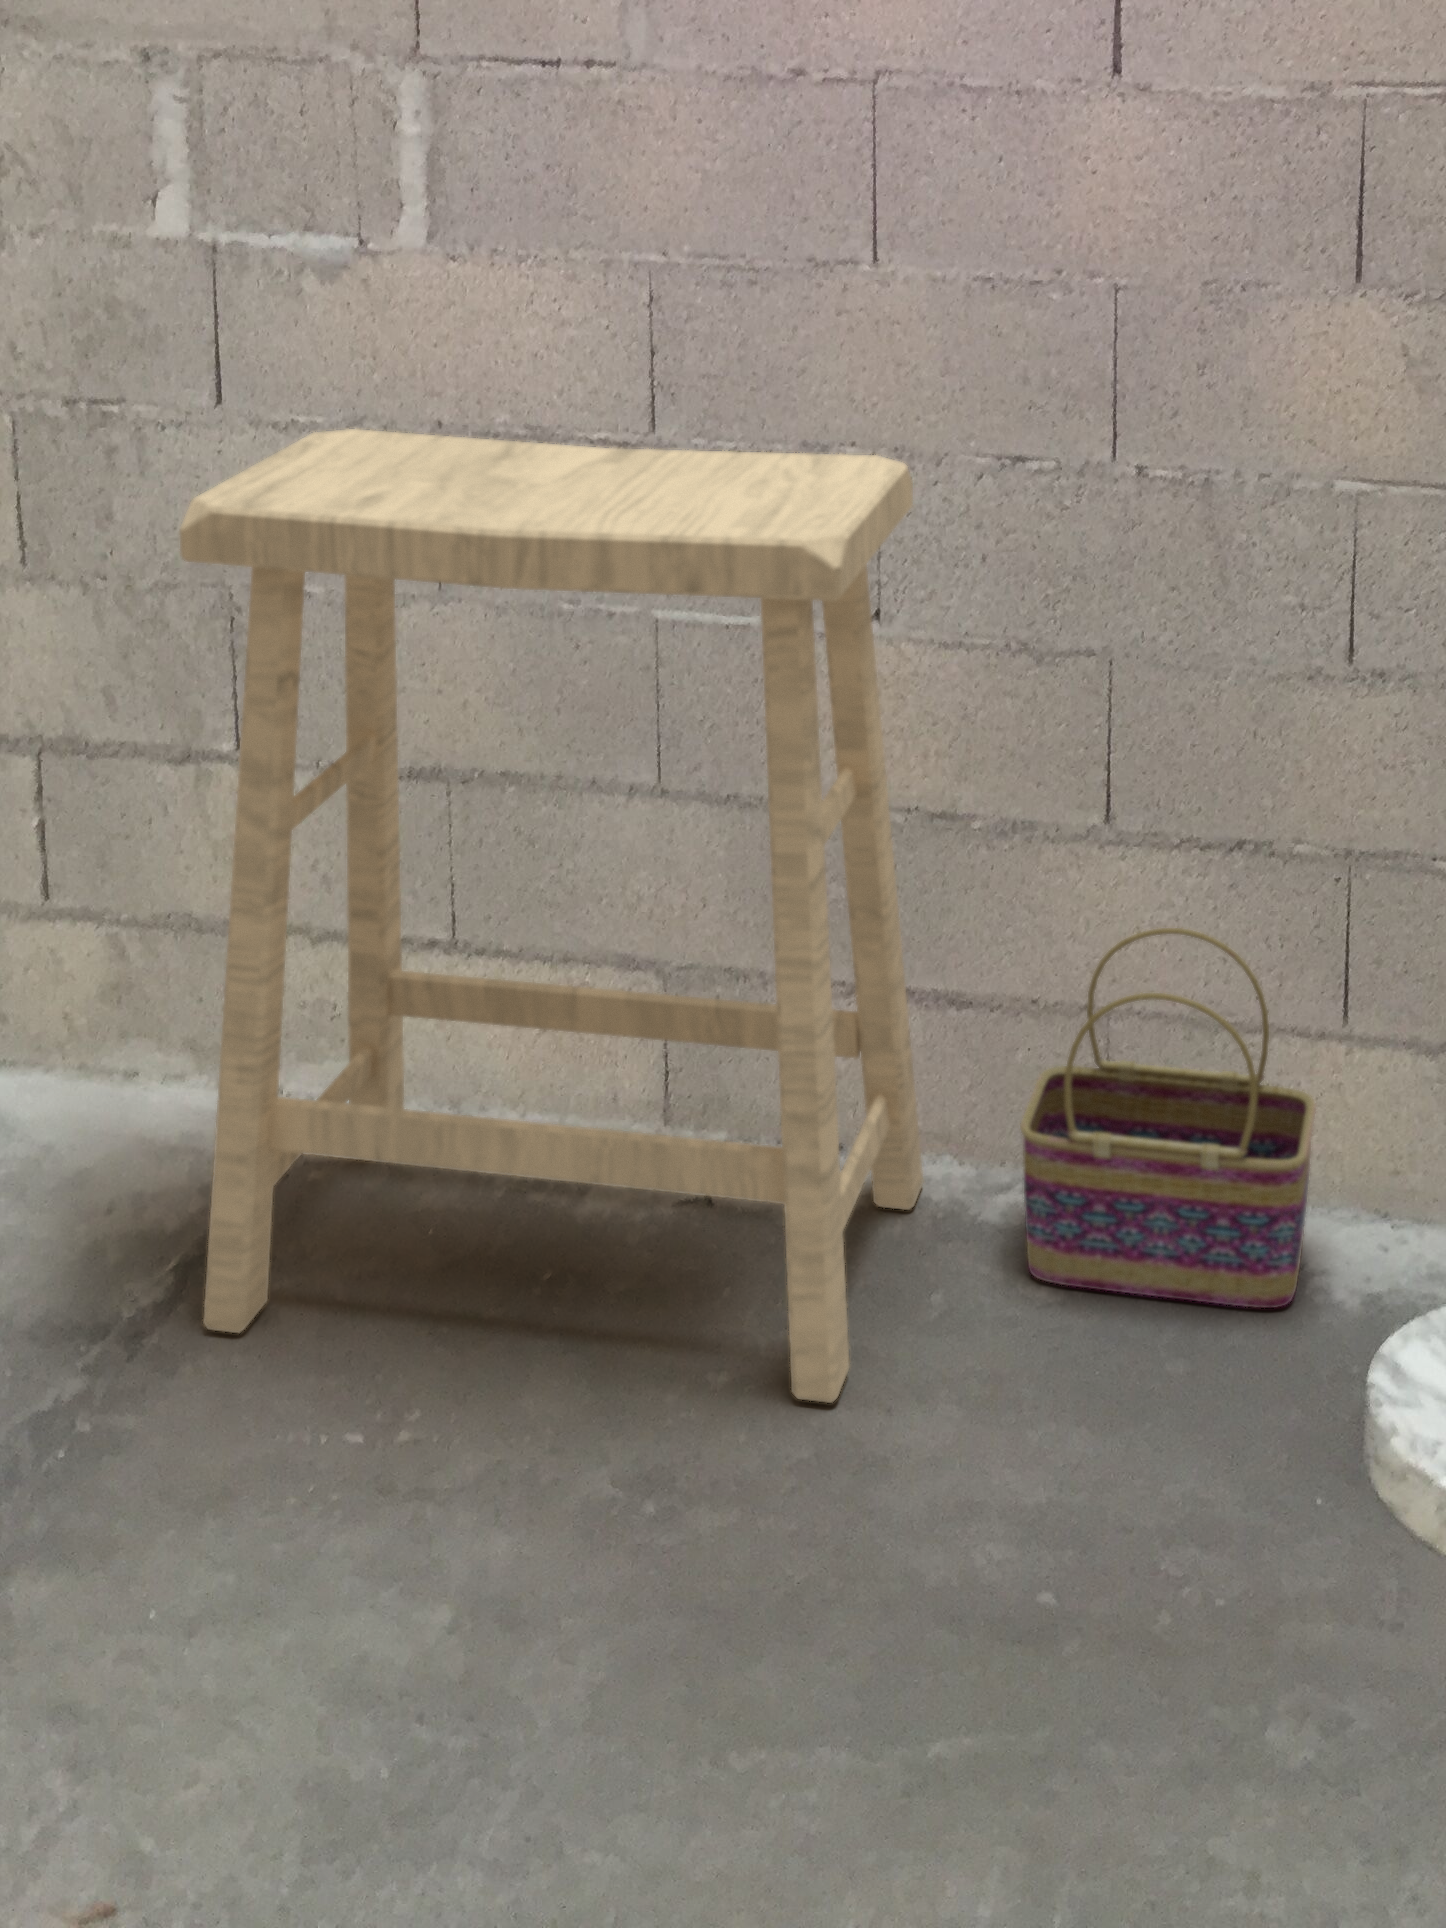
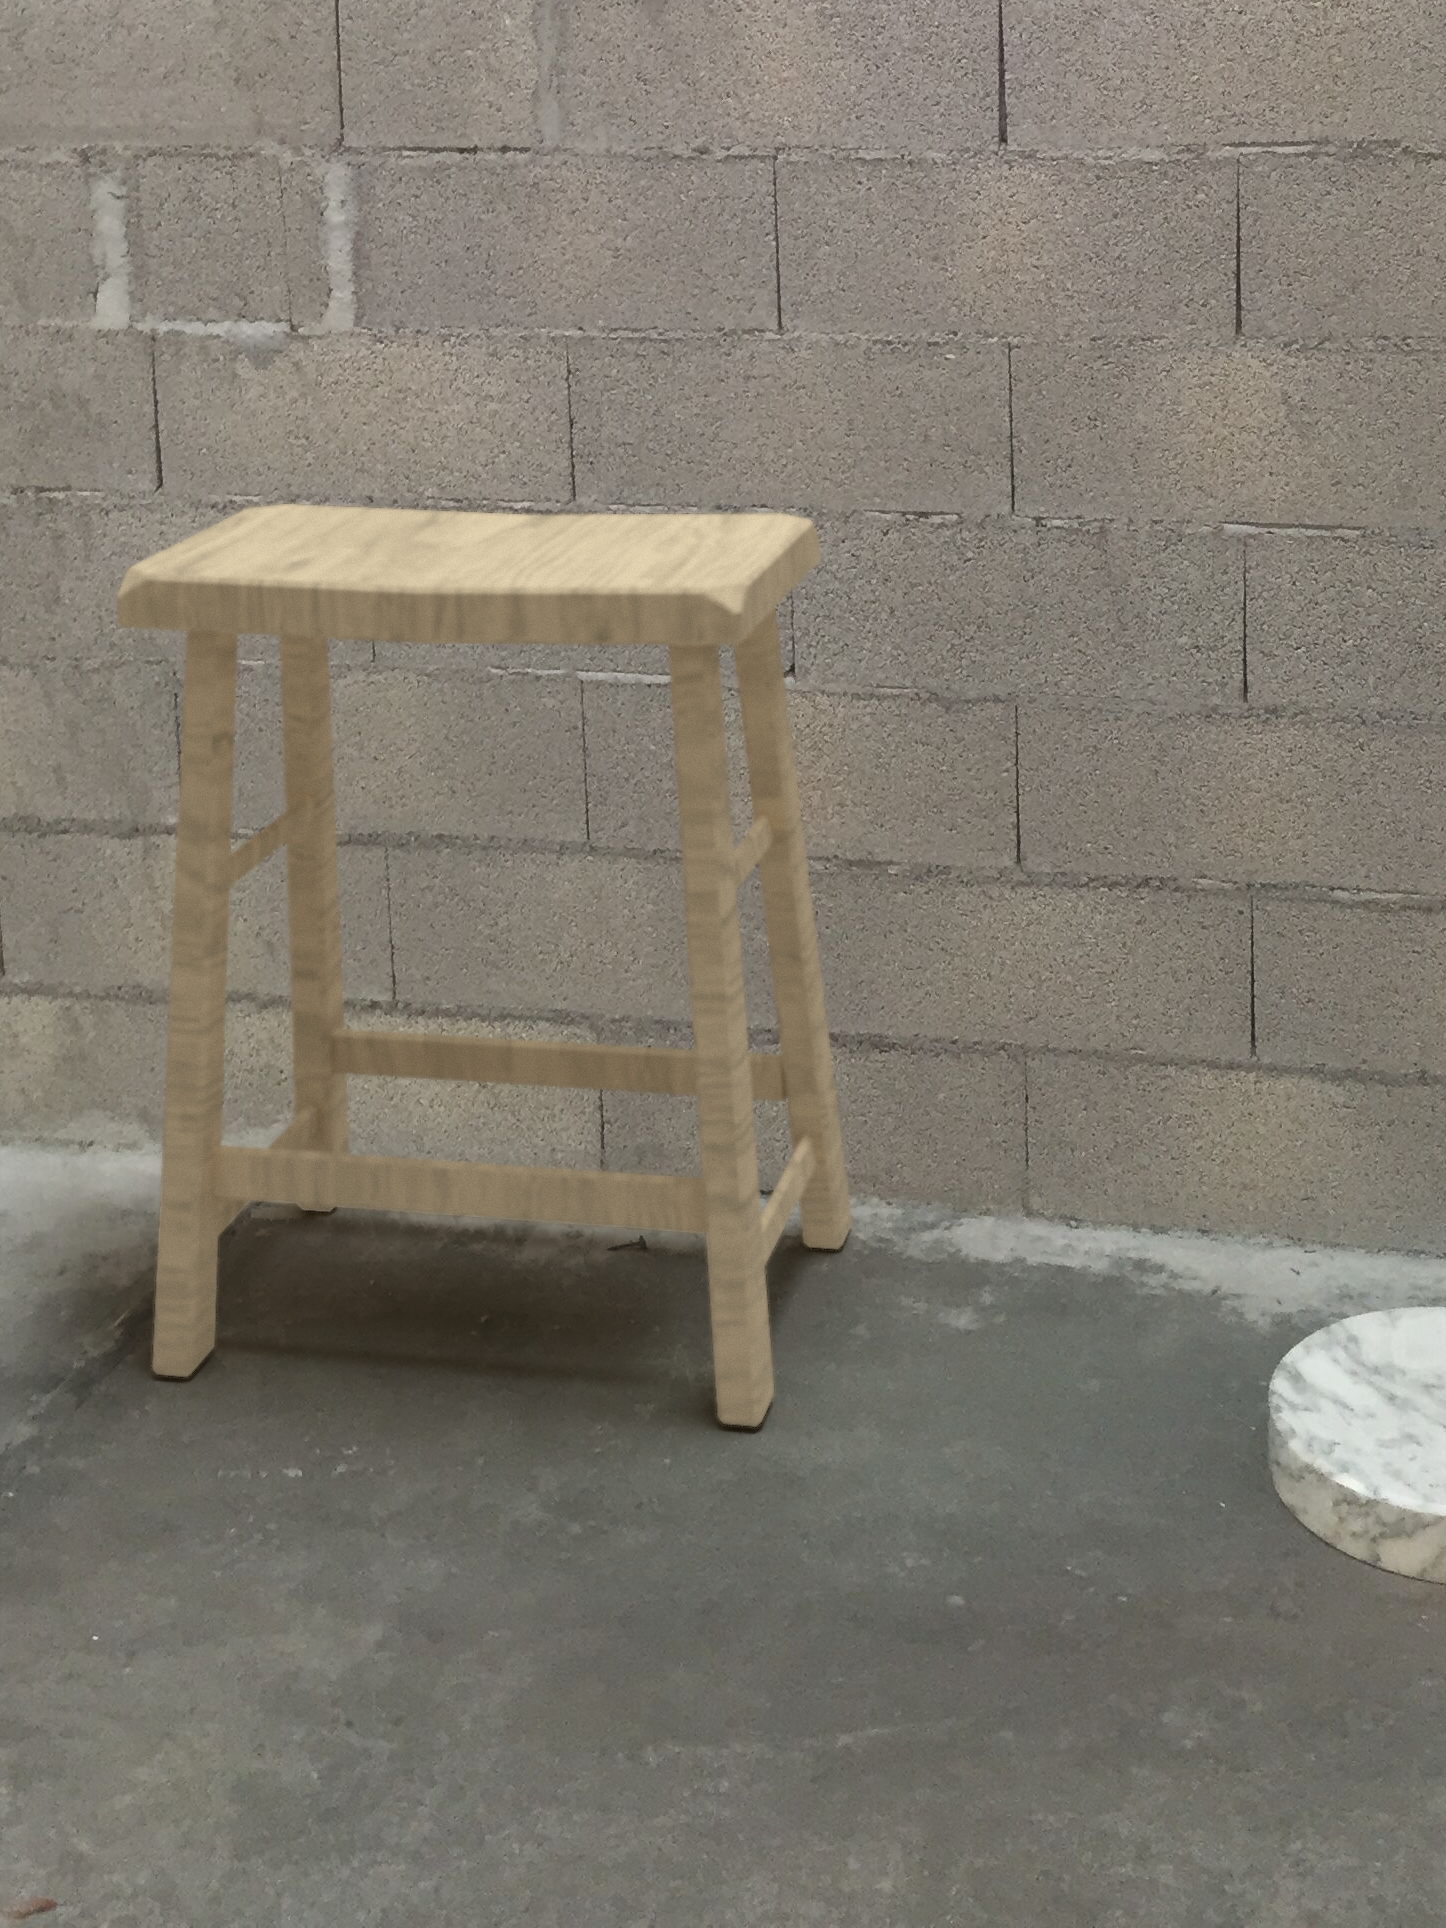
basket: present [1020,928,1316,1308] -> none [938,964,1226,1330]

